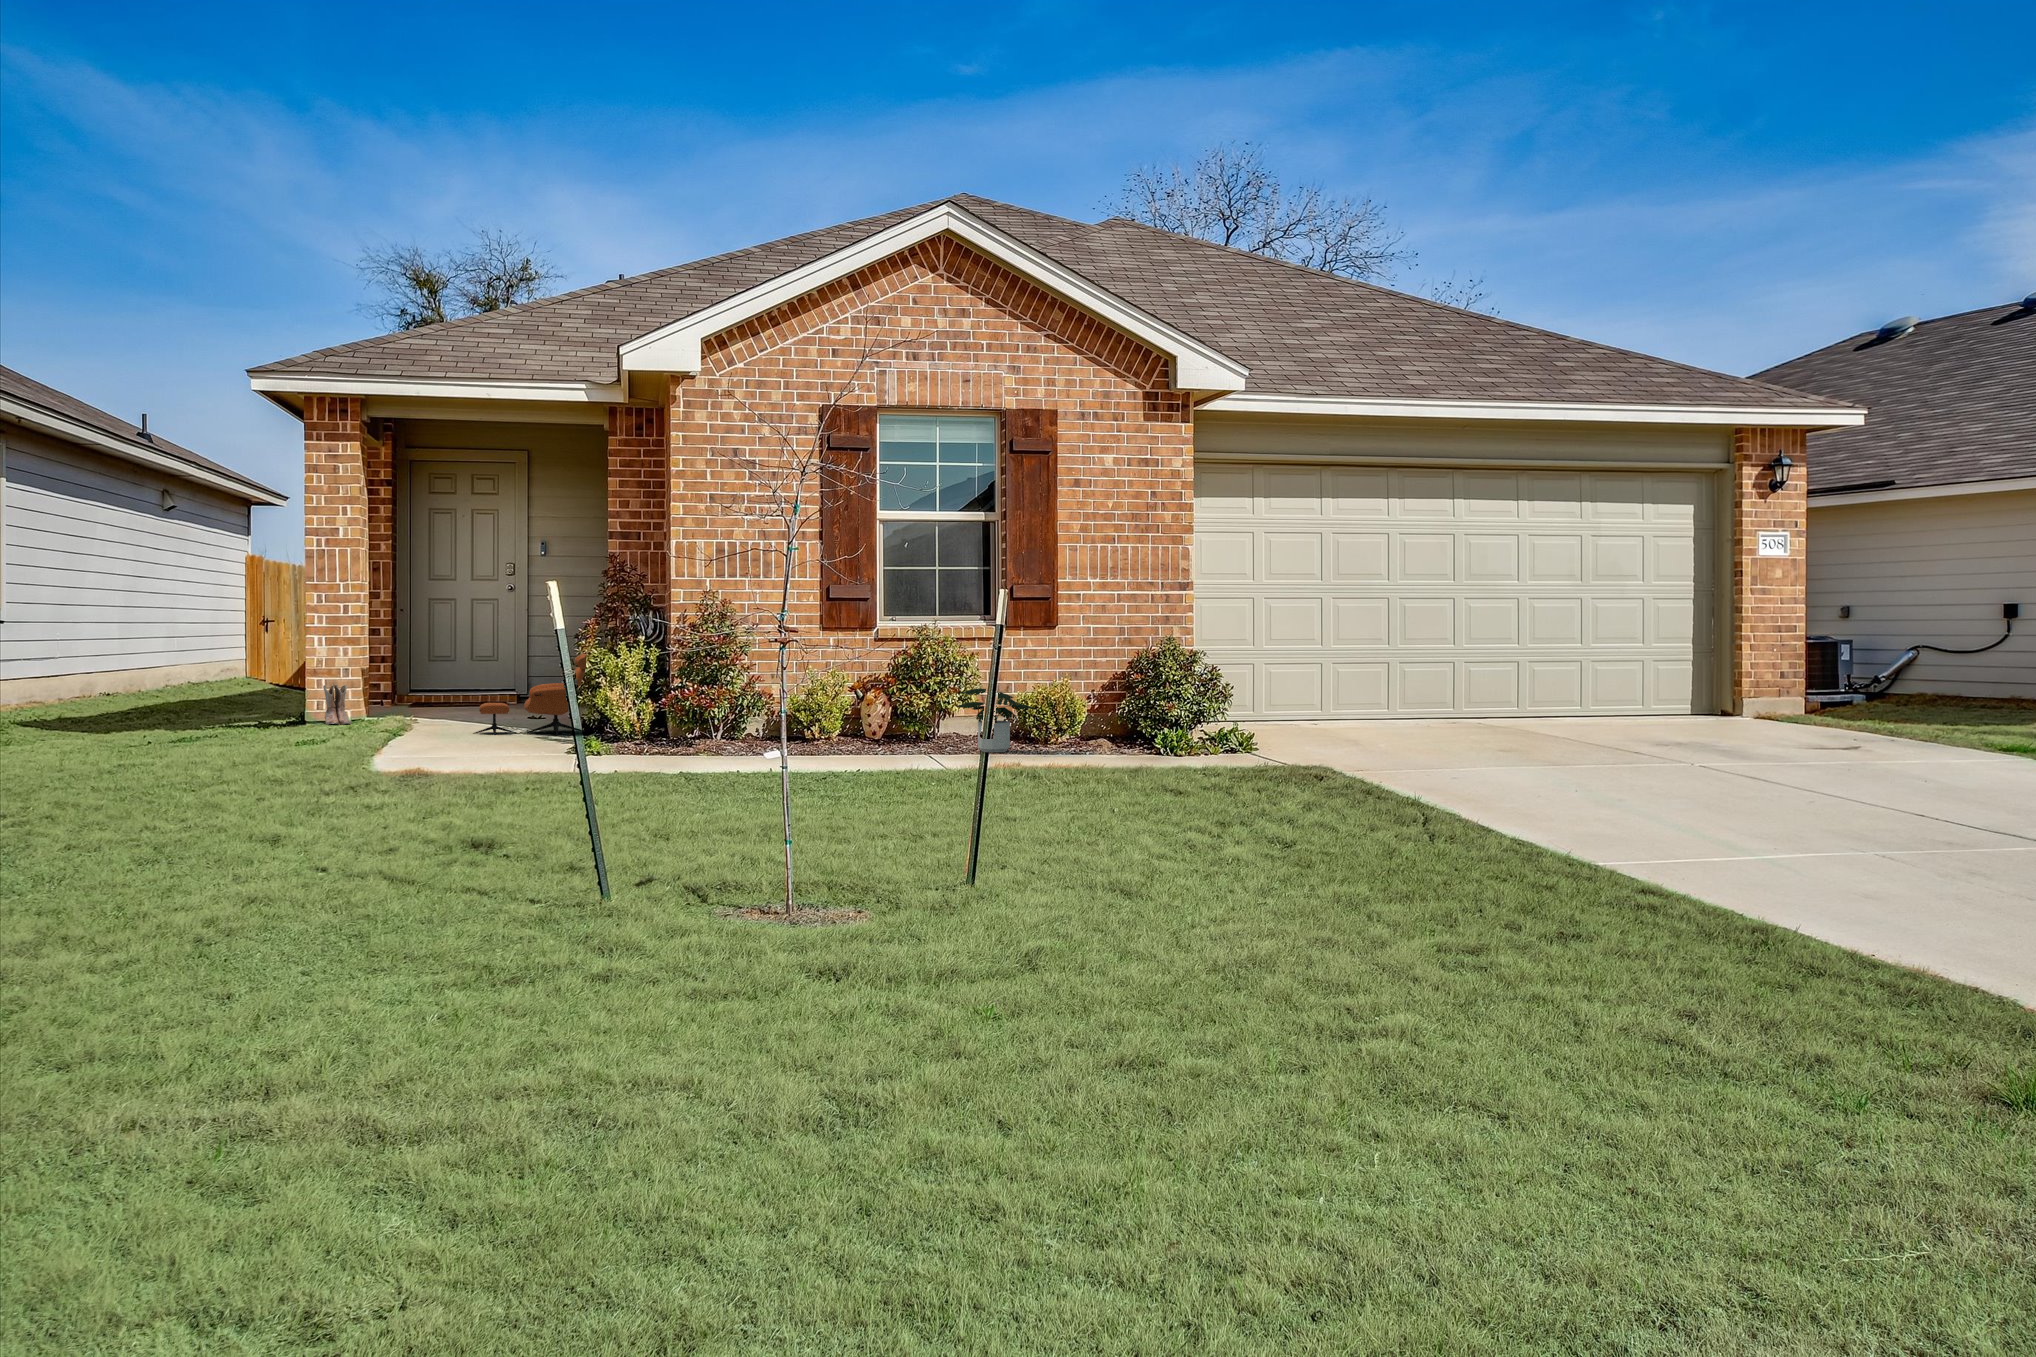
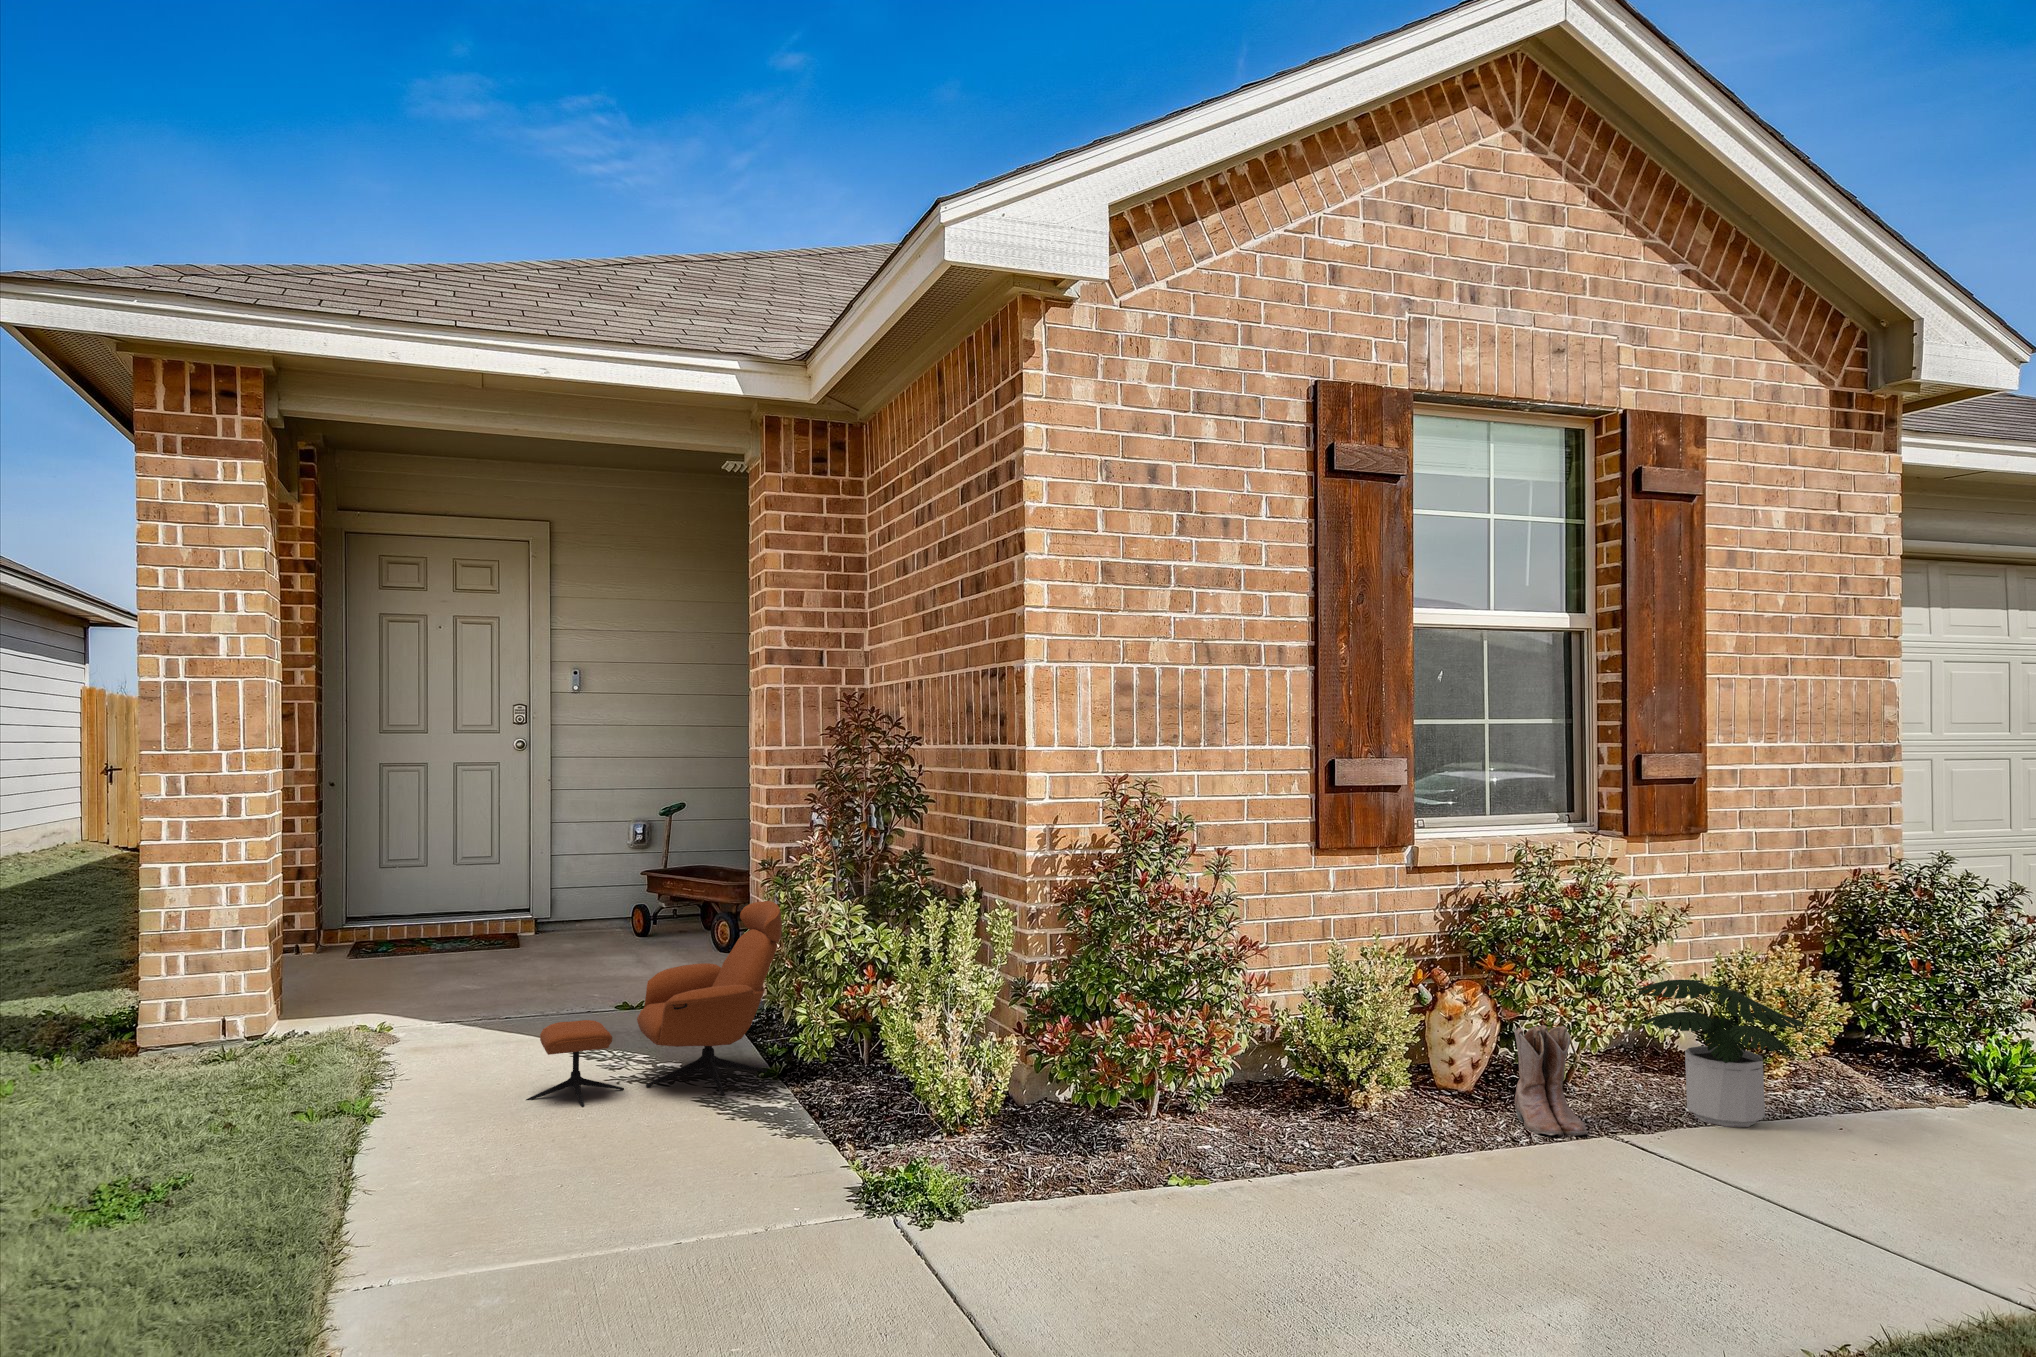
boots: present [323,684,351,725] -> present [1514,1025,1588,1136]

